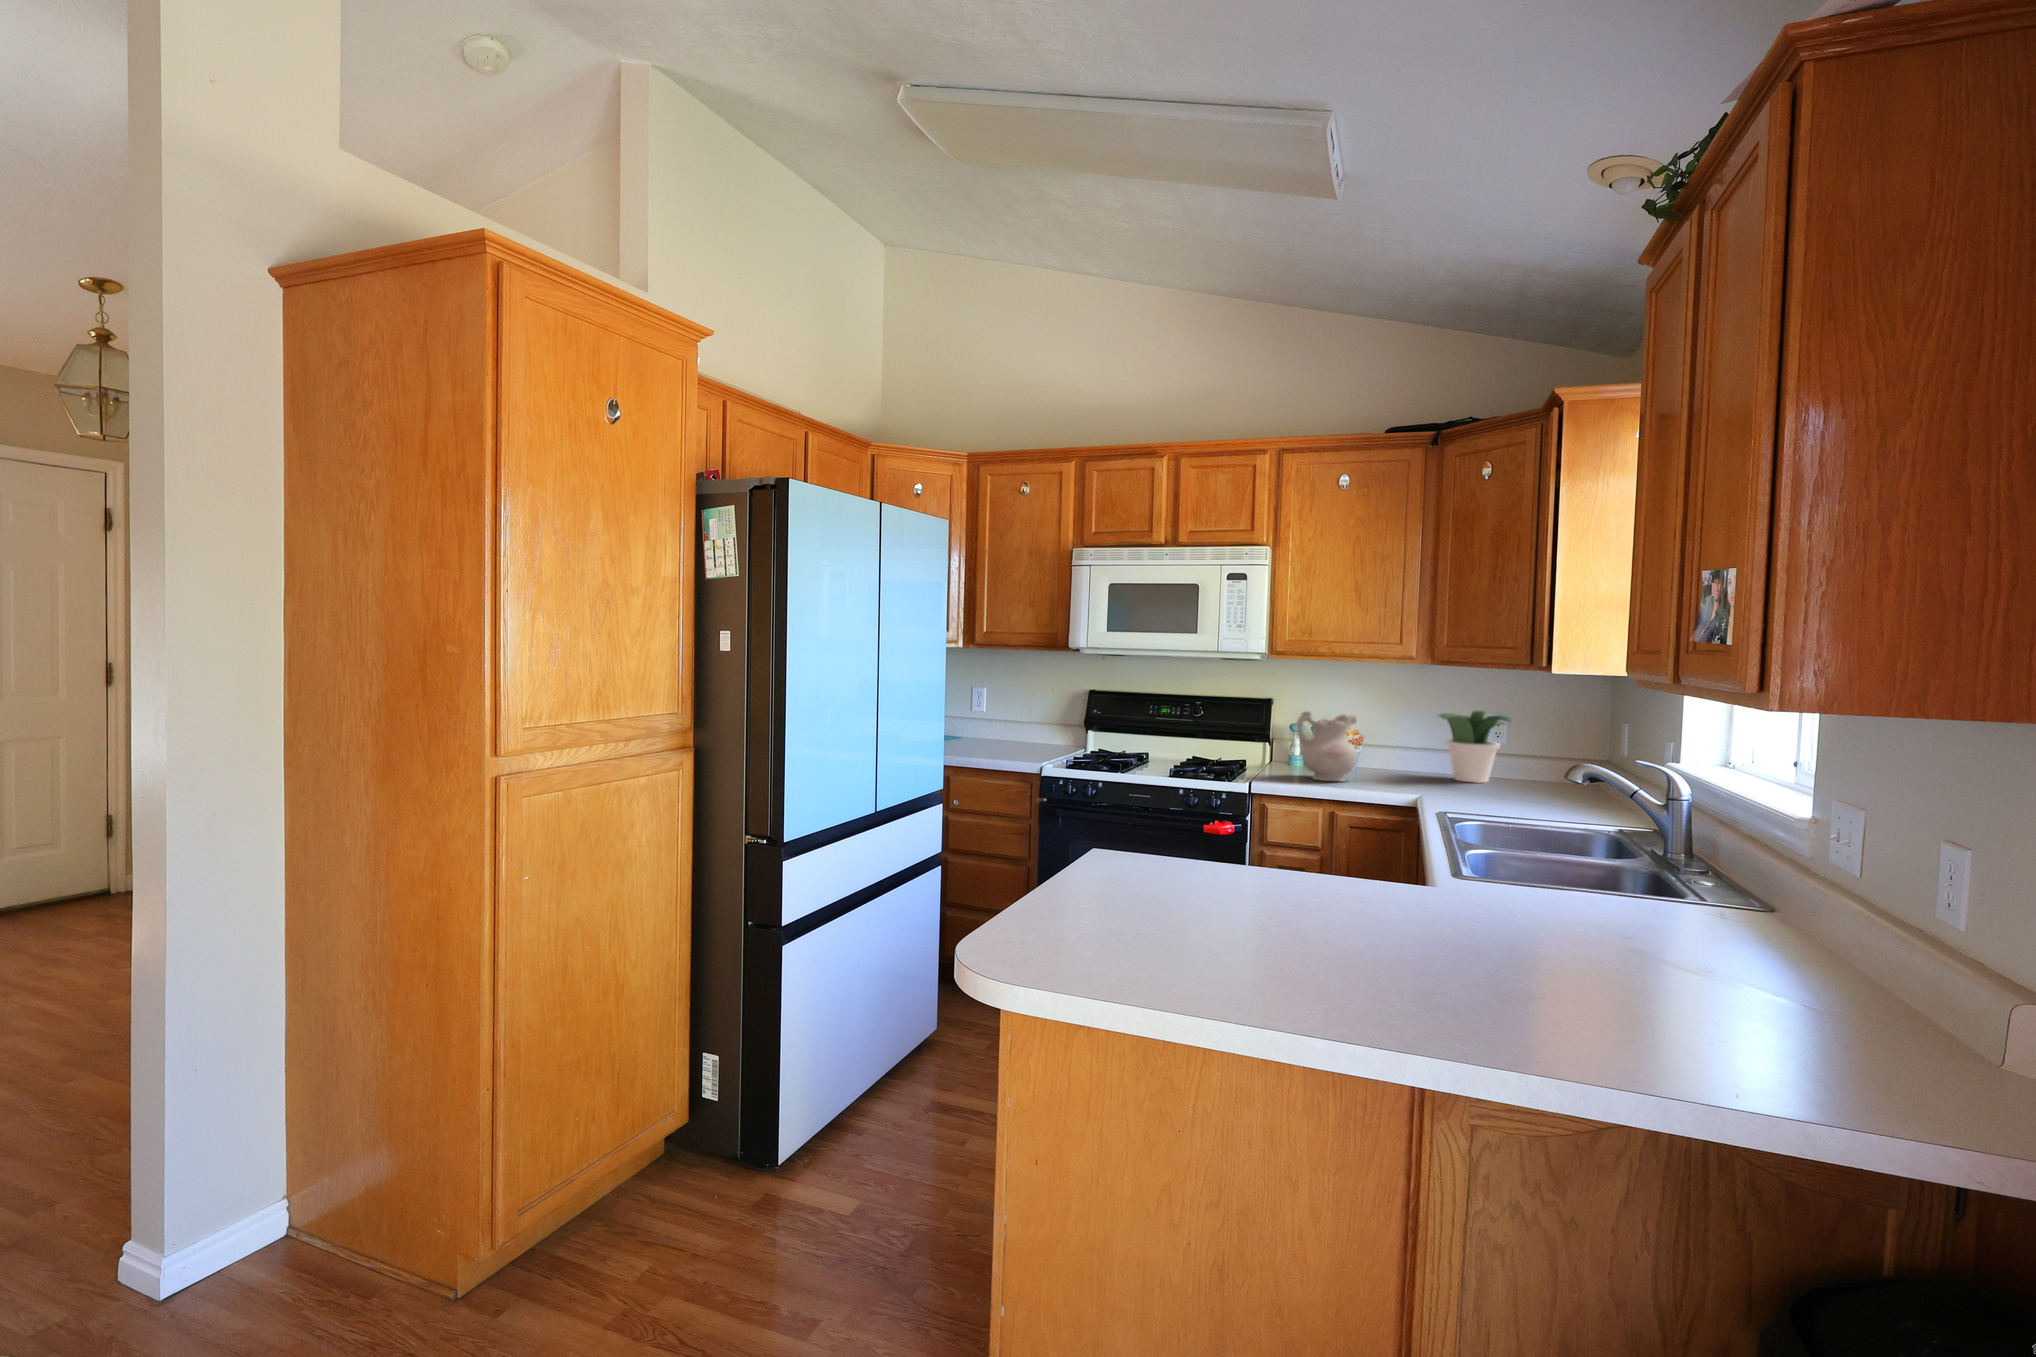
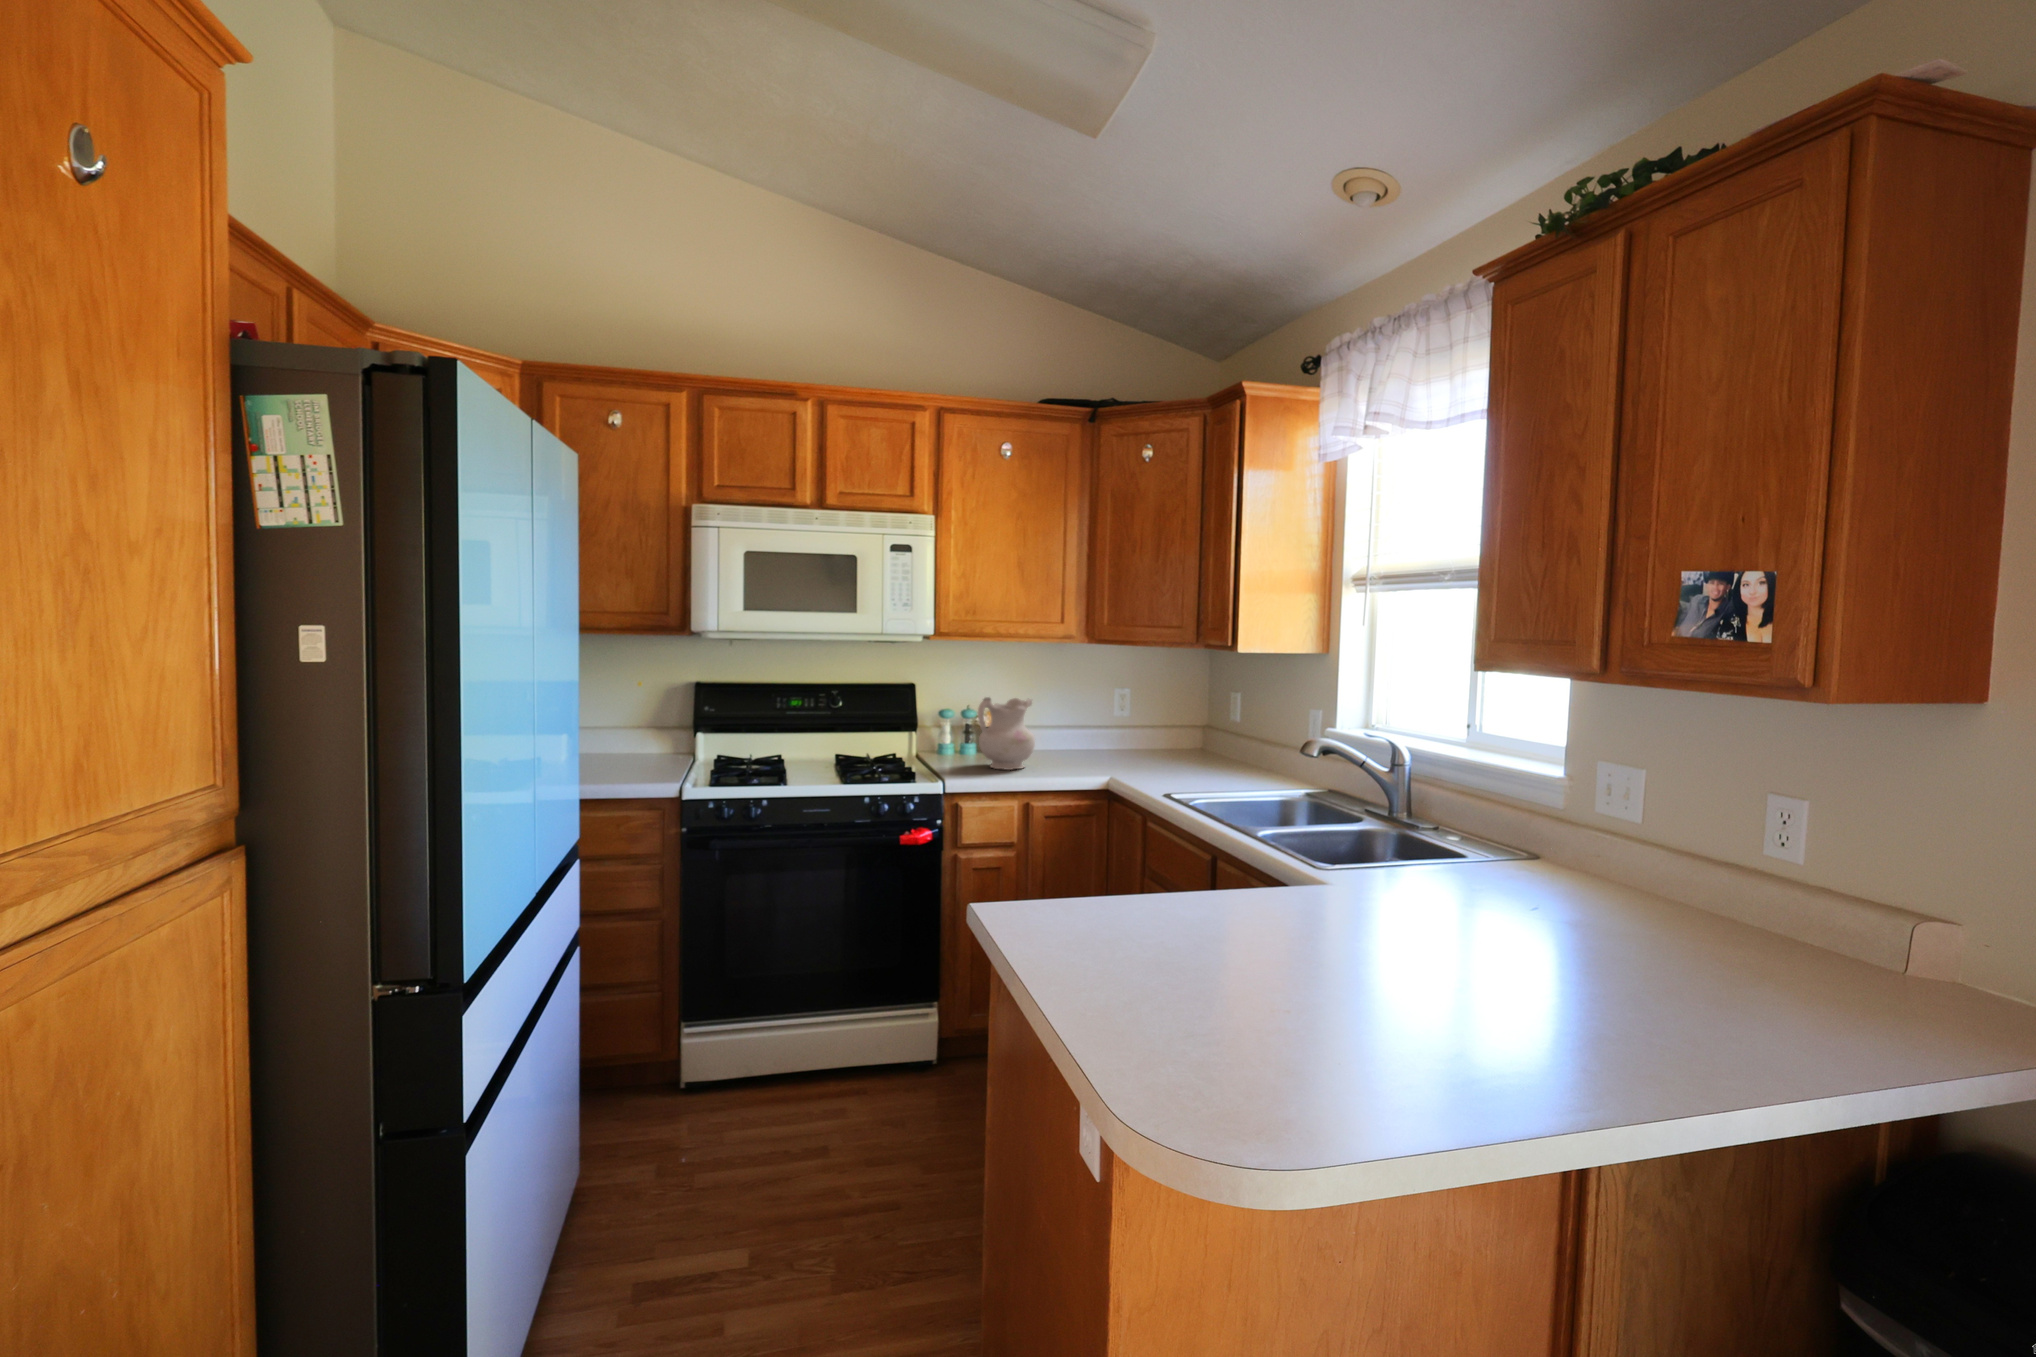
potted plant: present [1439,711,1511,783] -> none [1084,687,1159,756]

